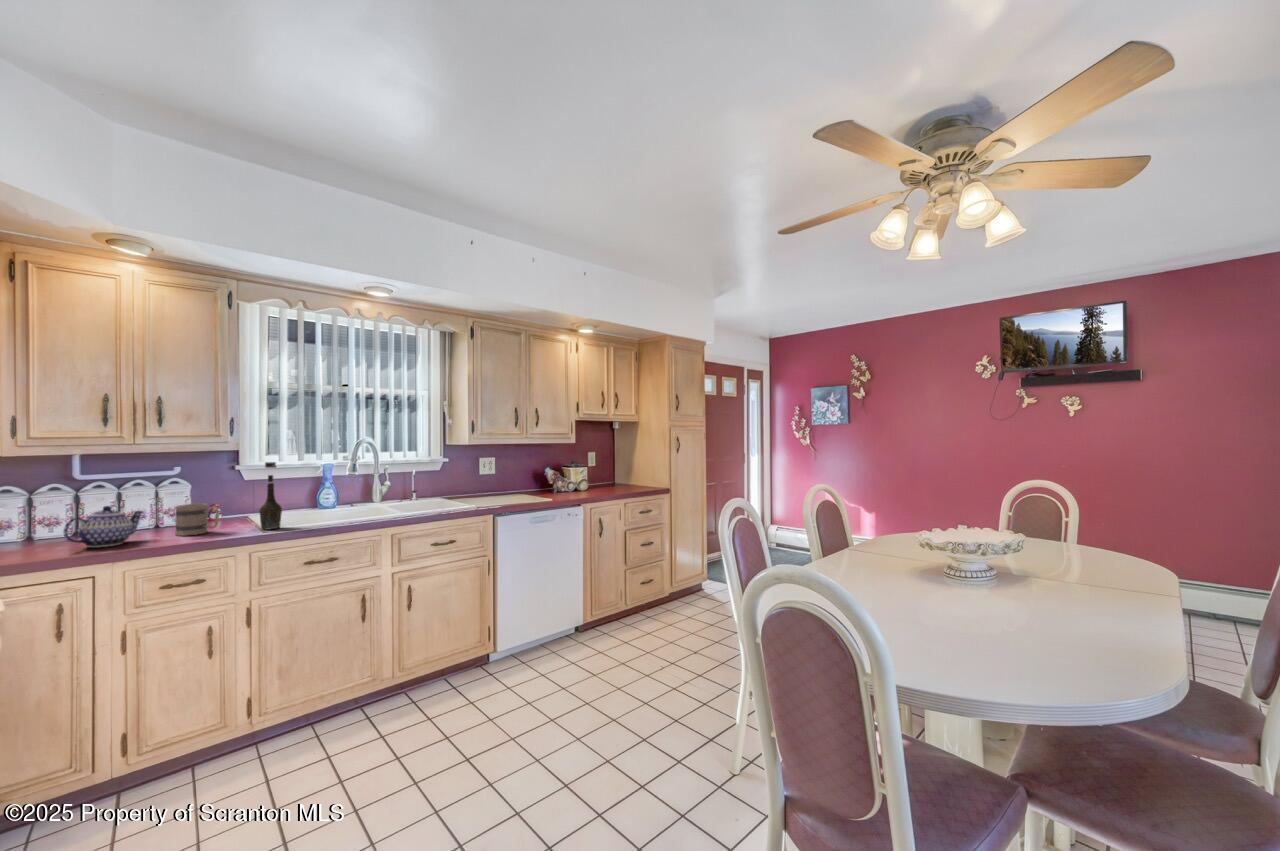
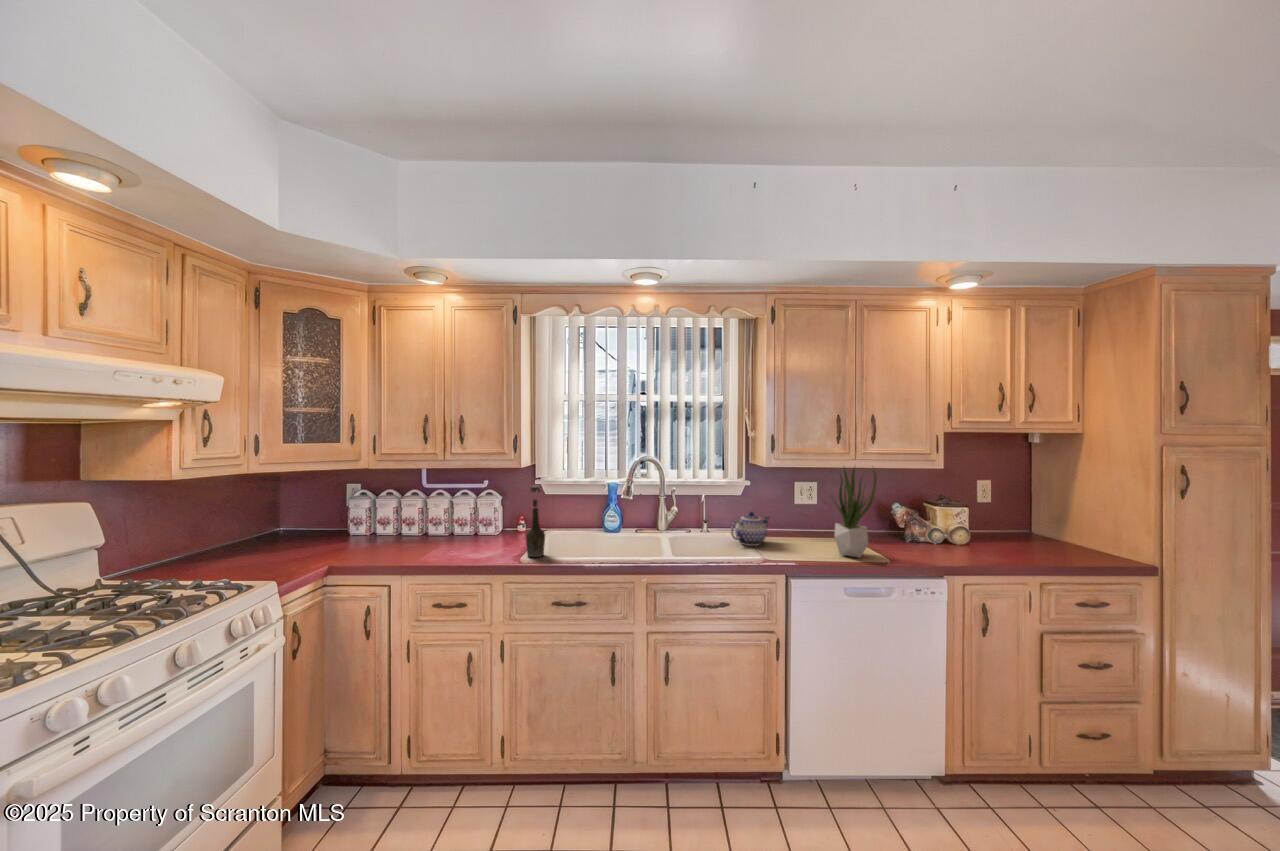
potted plant: none [518,438,545,501] -> present [834,467,877,558]
mug: present [175,503,219,536] -> none [467,520,496,553]
teapot: present [63,506,142,547] -> present [731,512,769,546]

